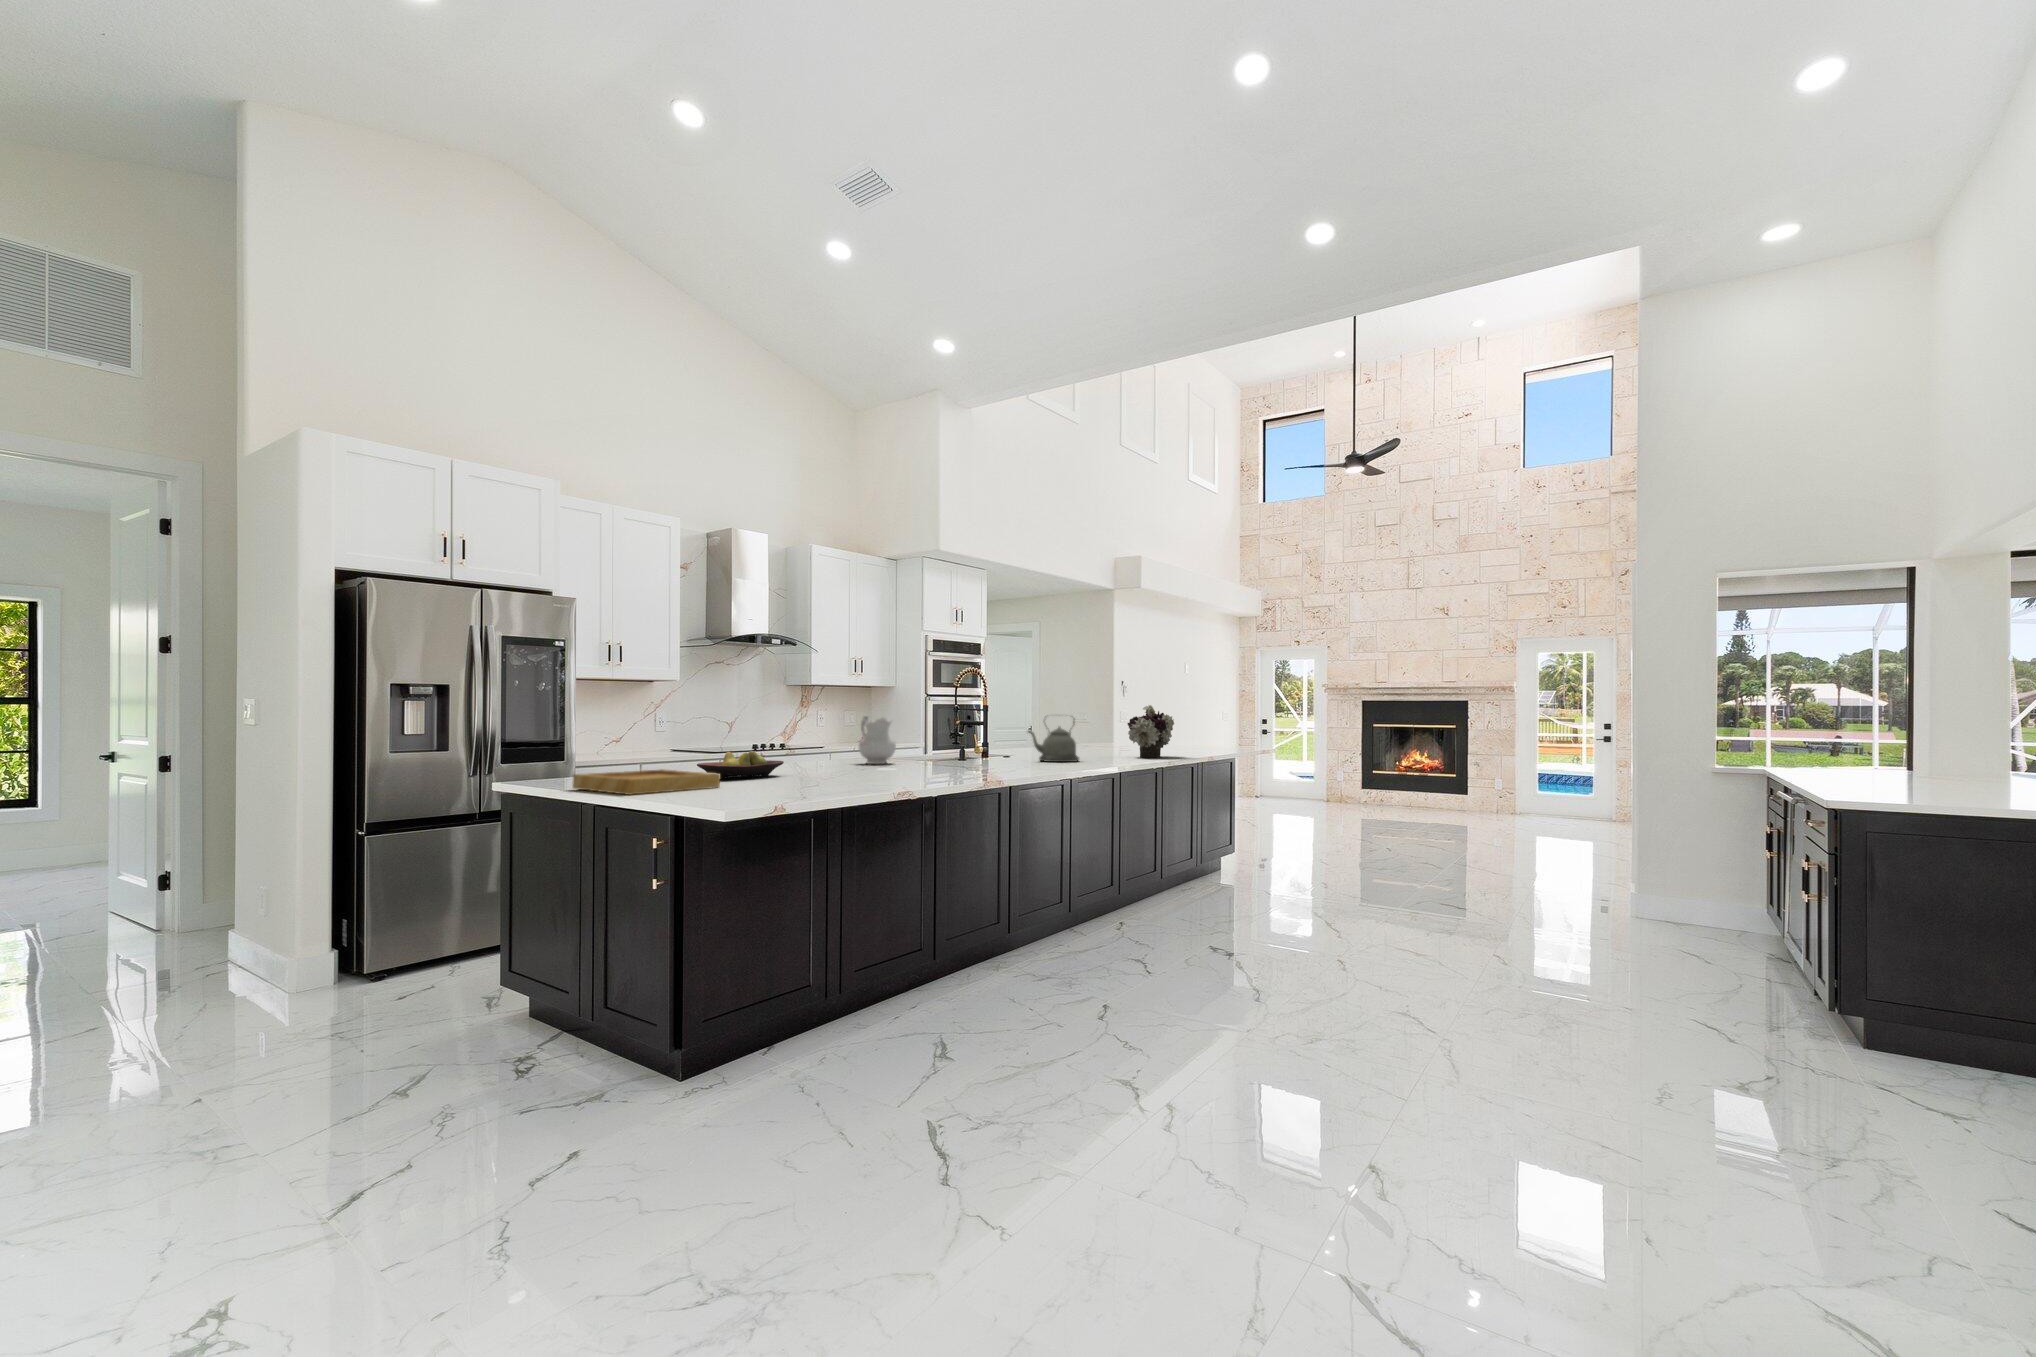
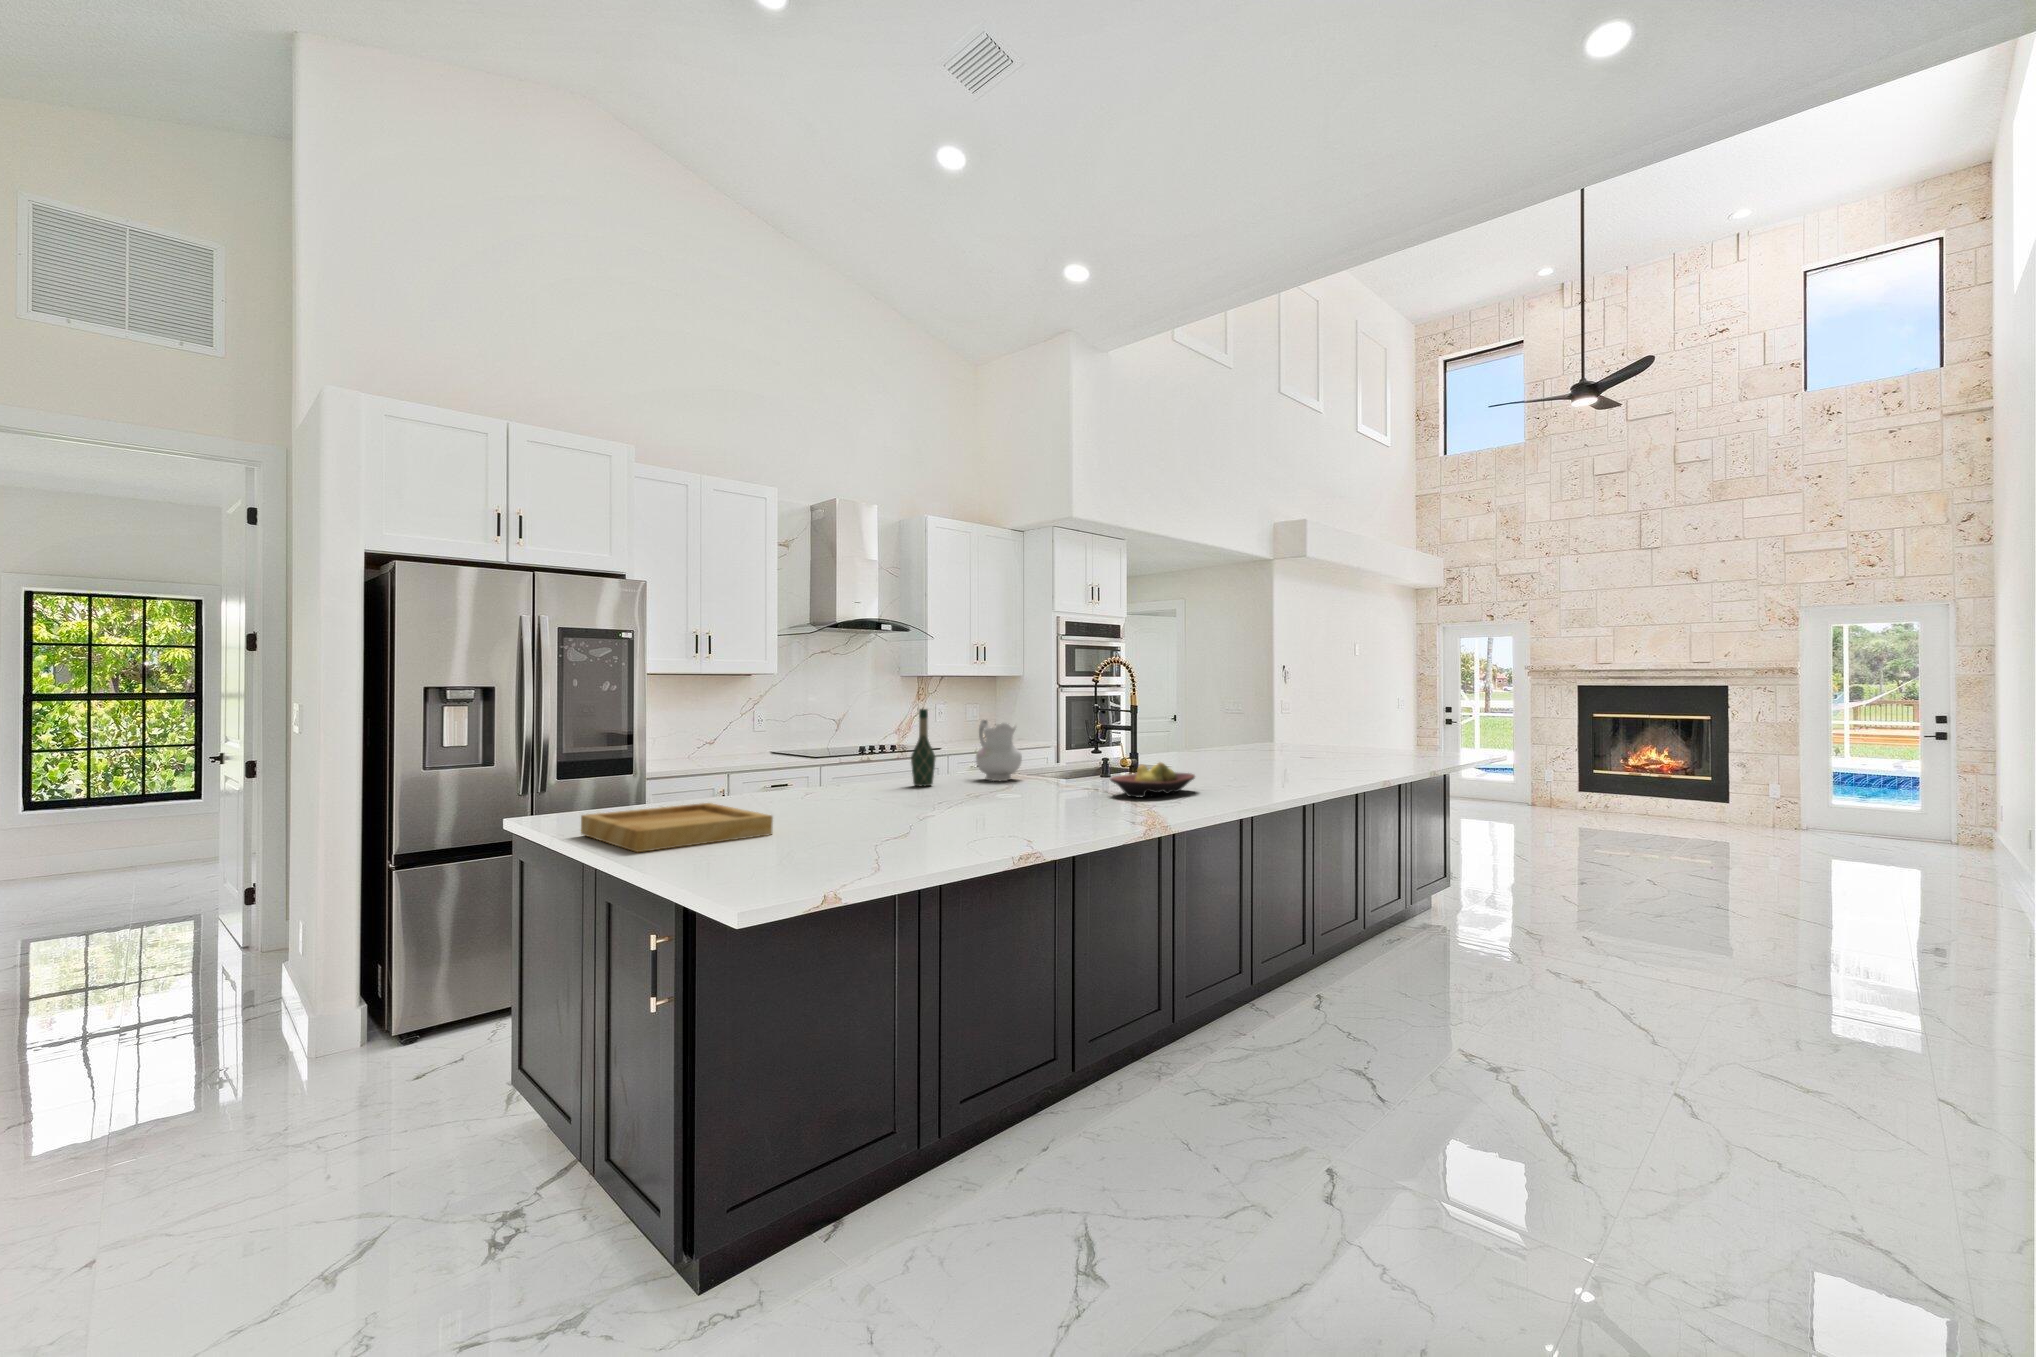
flower arrangement: present [1127,705,1174,758] -> none [1317,702,1382,771]
wine bottle: none [807,706,827,767] -> present [911,709,936,786]
kettle: present [1029,722,1079,762] -> none [1190,718,1258,779]
fruit bowl: present [697,751,784,779] -> present [1110,762,1195,797]

